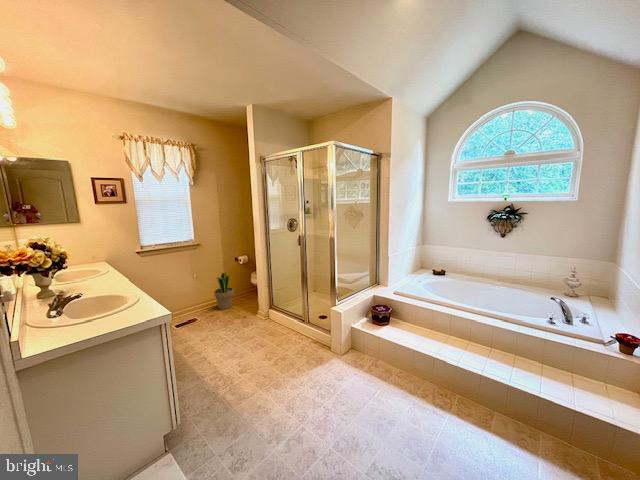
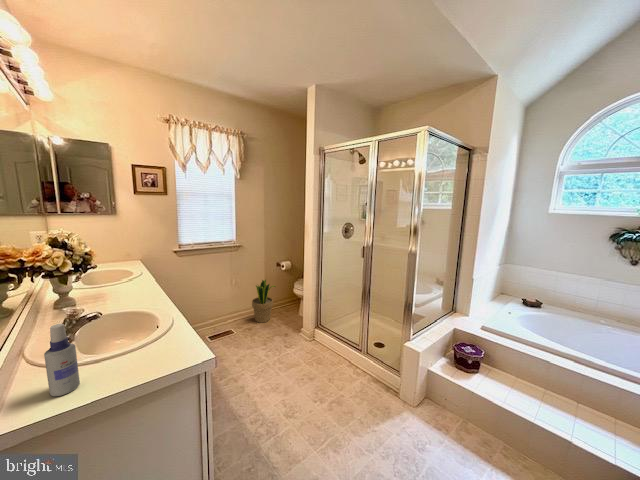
spray bottle: none [49,293,74,339] -> present [44,324,80,396]

